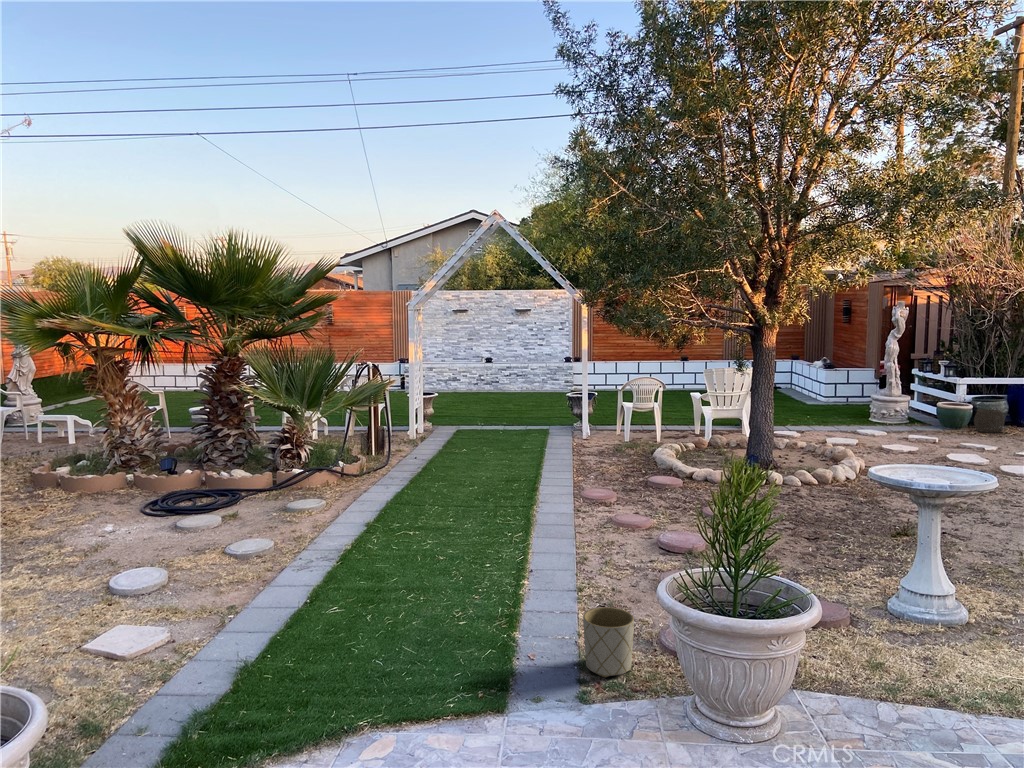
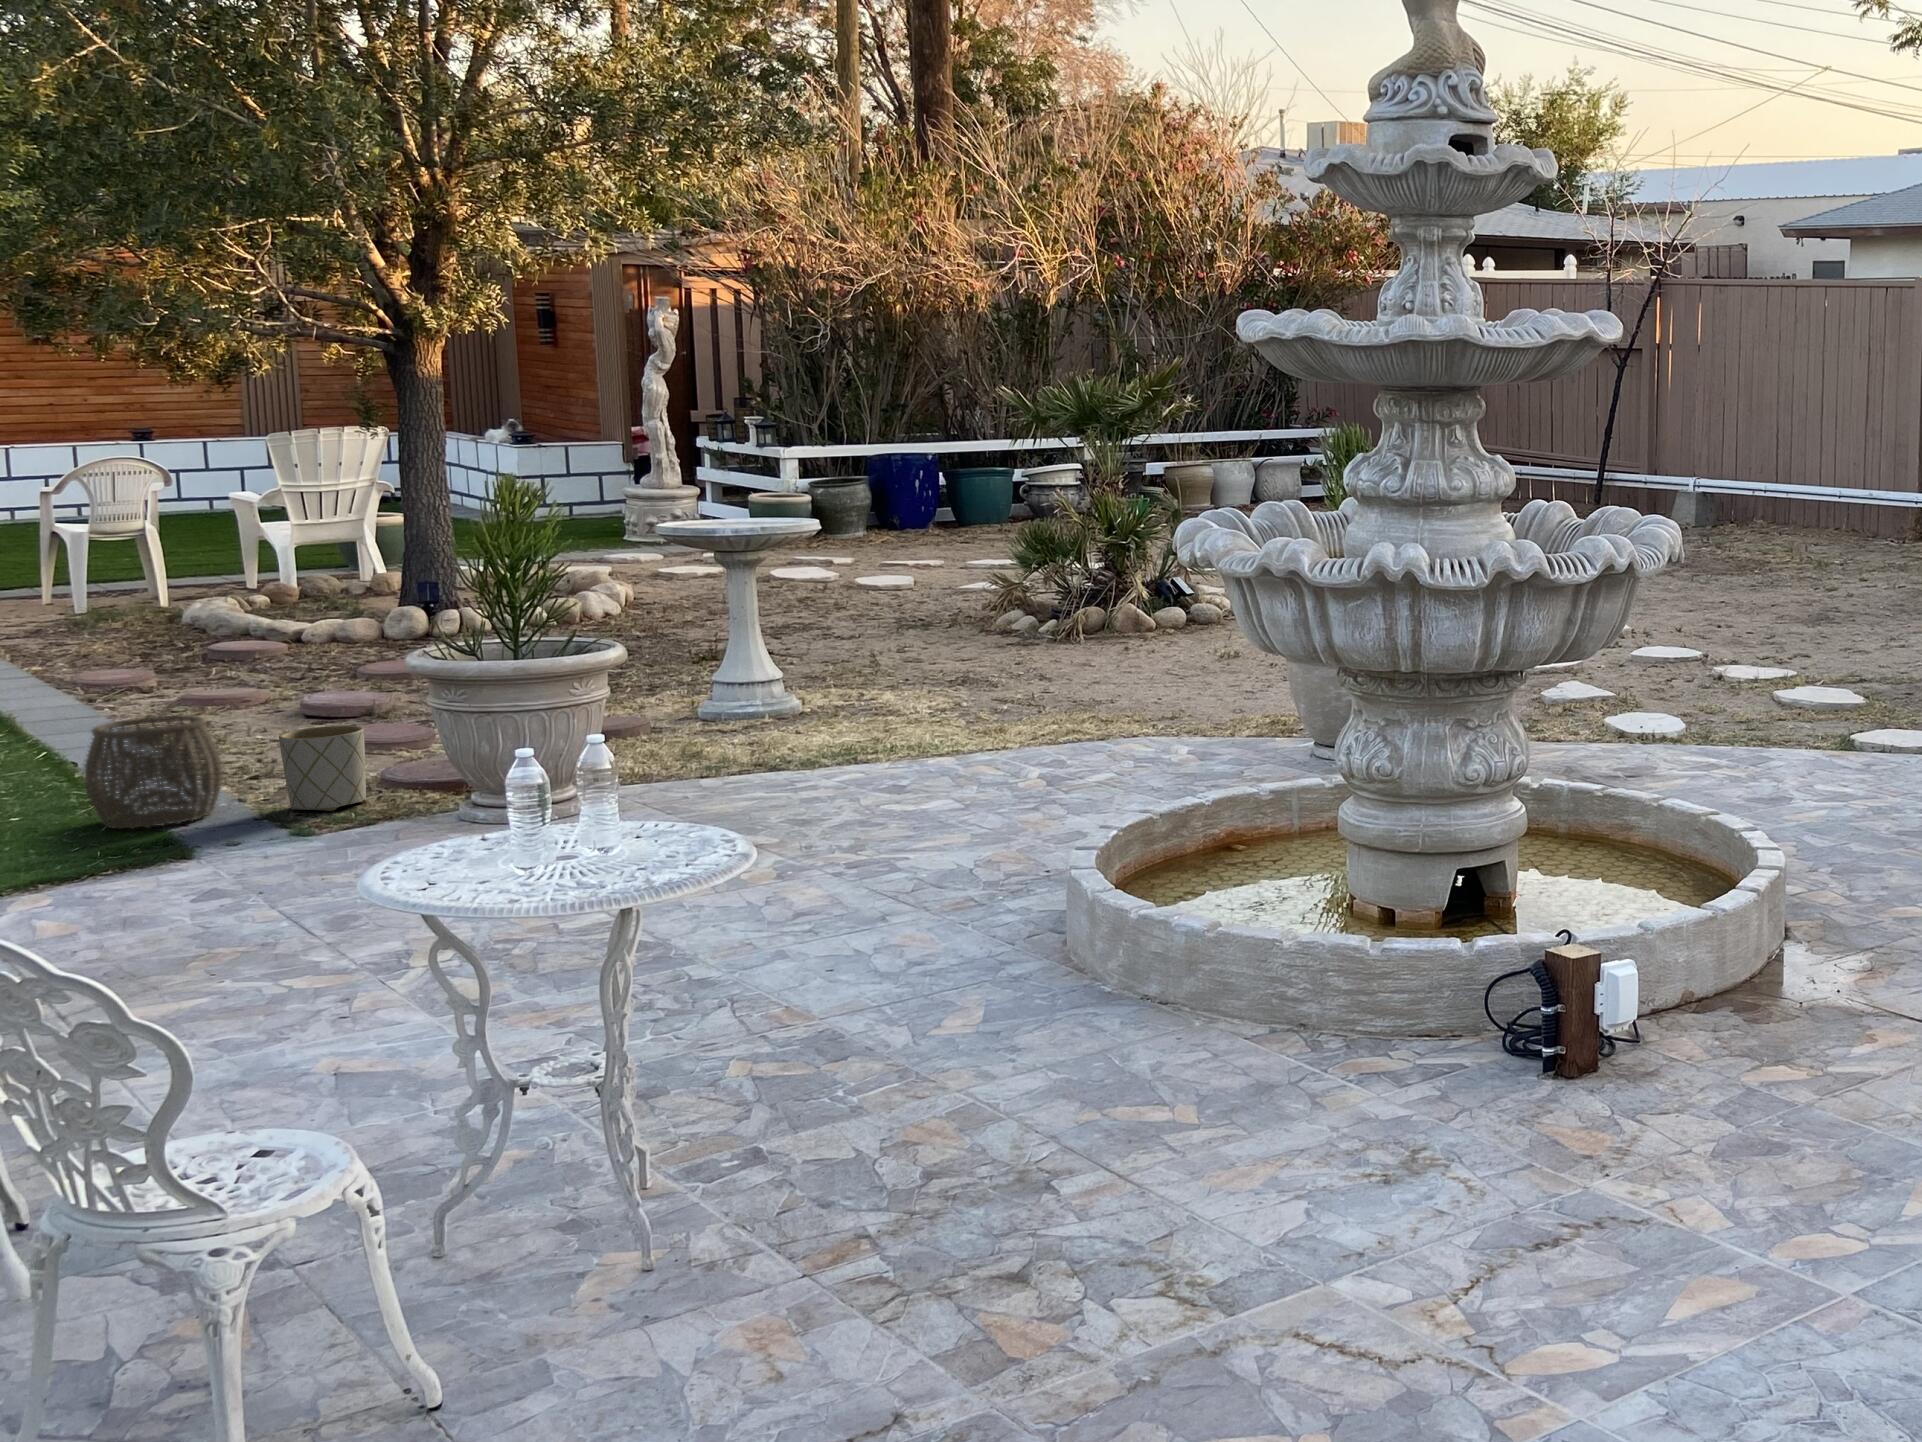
woven basket: present [974,409,1004,433] -> present [84,715,223,829]

